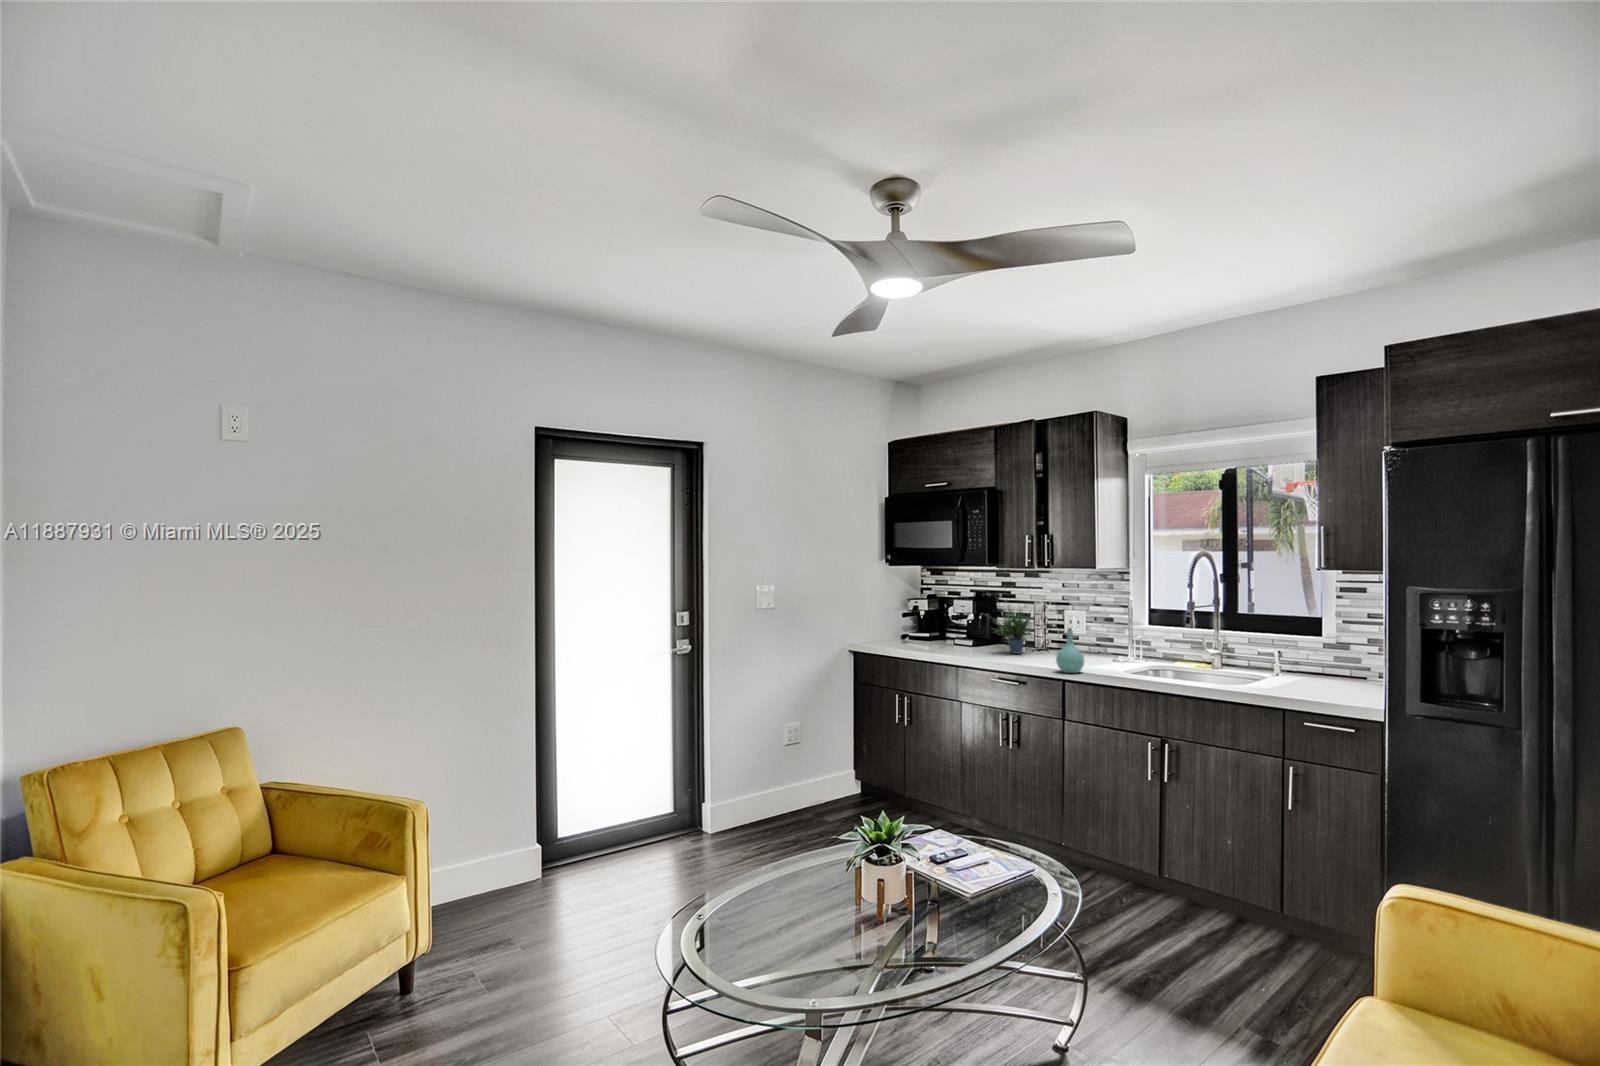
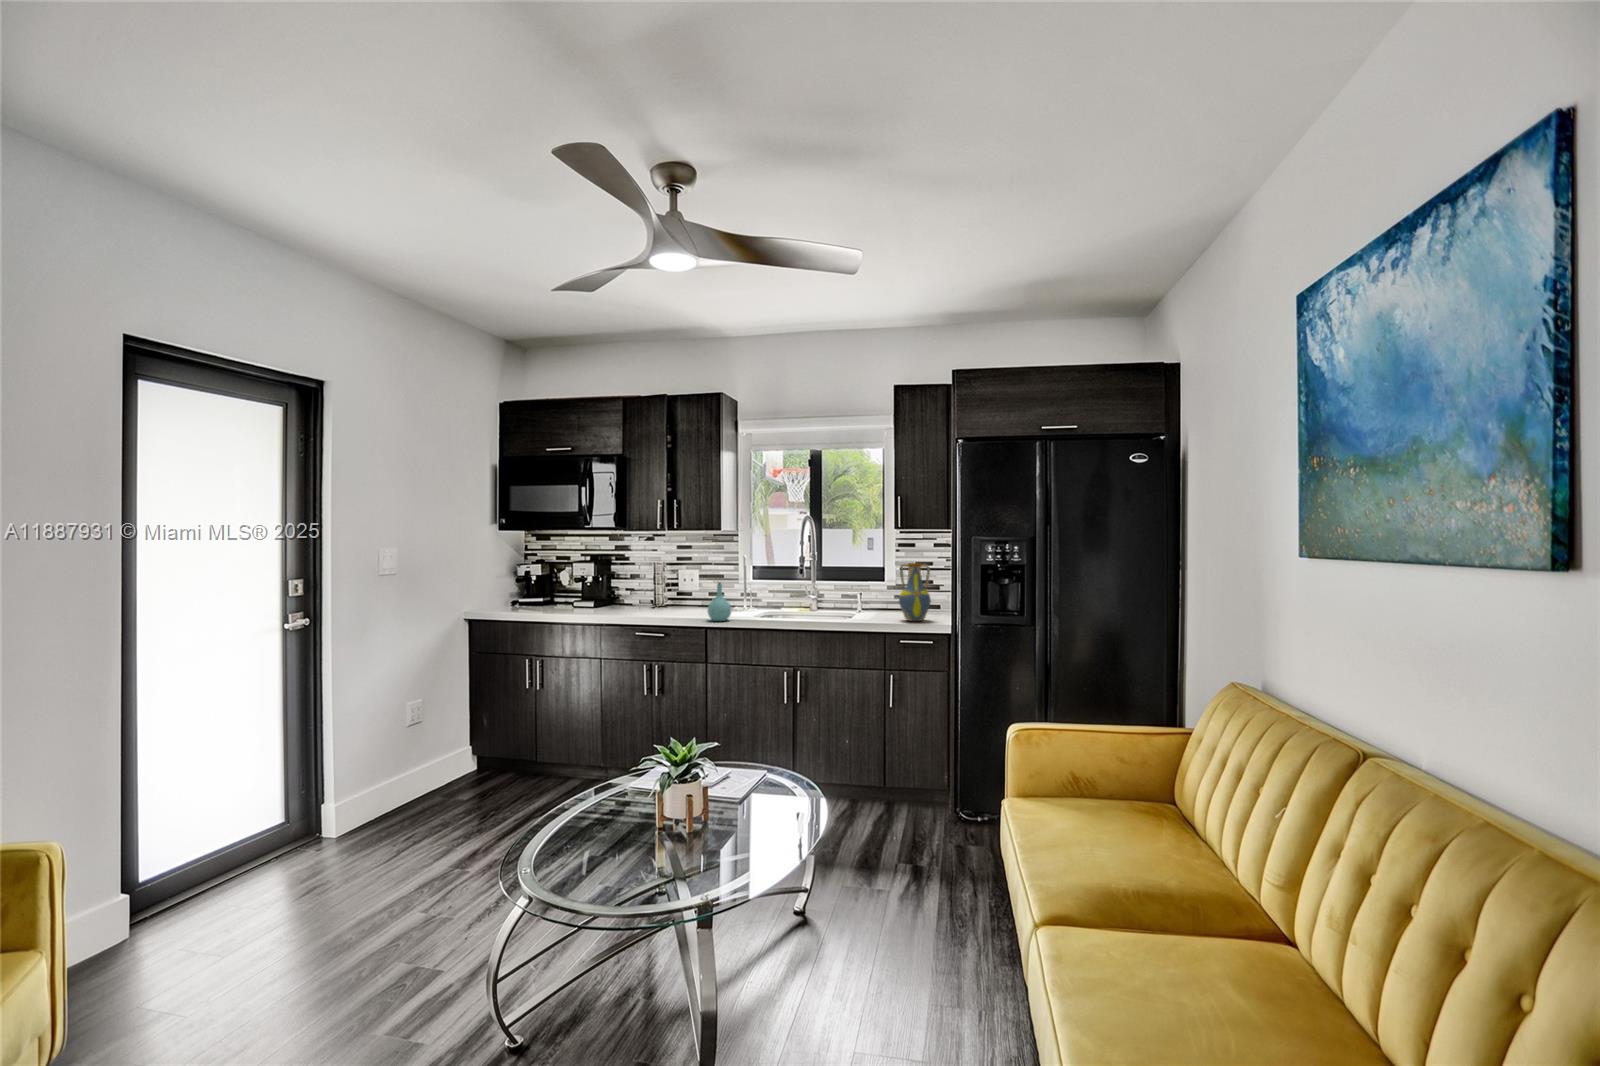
potted plant: present [989,608,1040,654] -> none [612,556,675,610]
vase: none [1302,615,1353,696] -> present [899,563,931,621]

